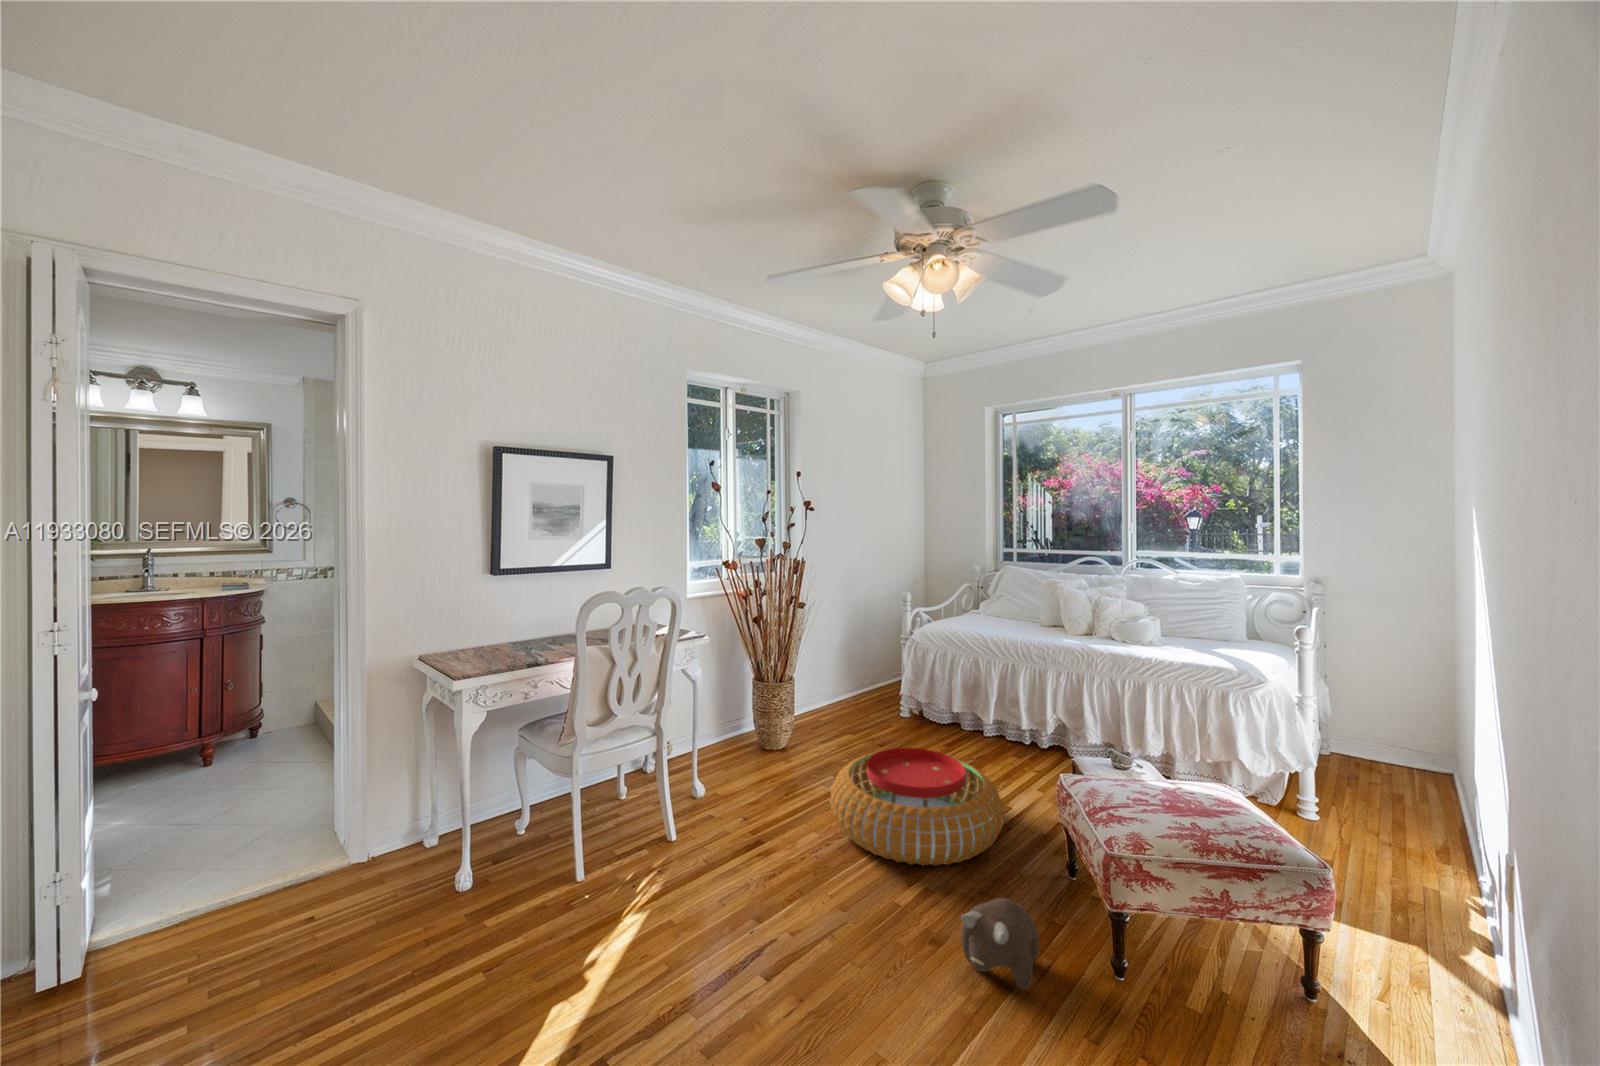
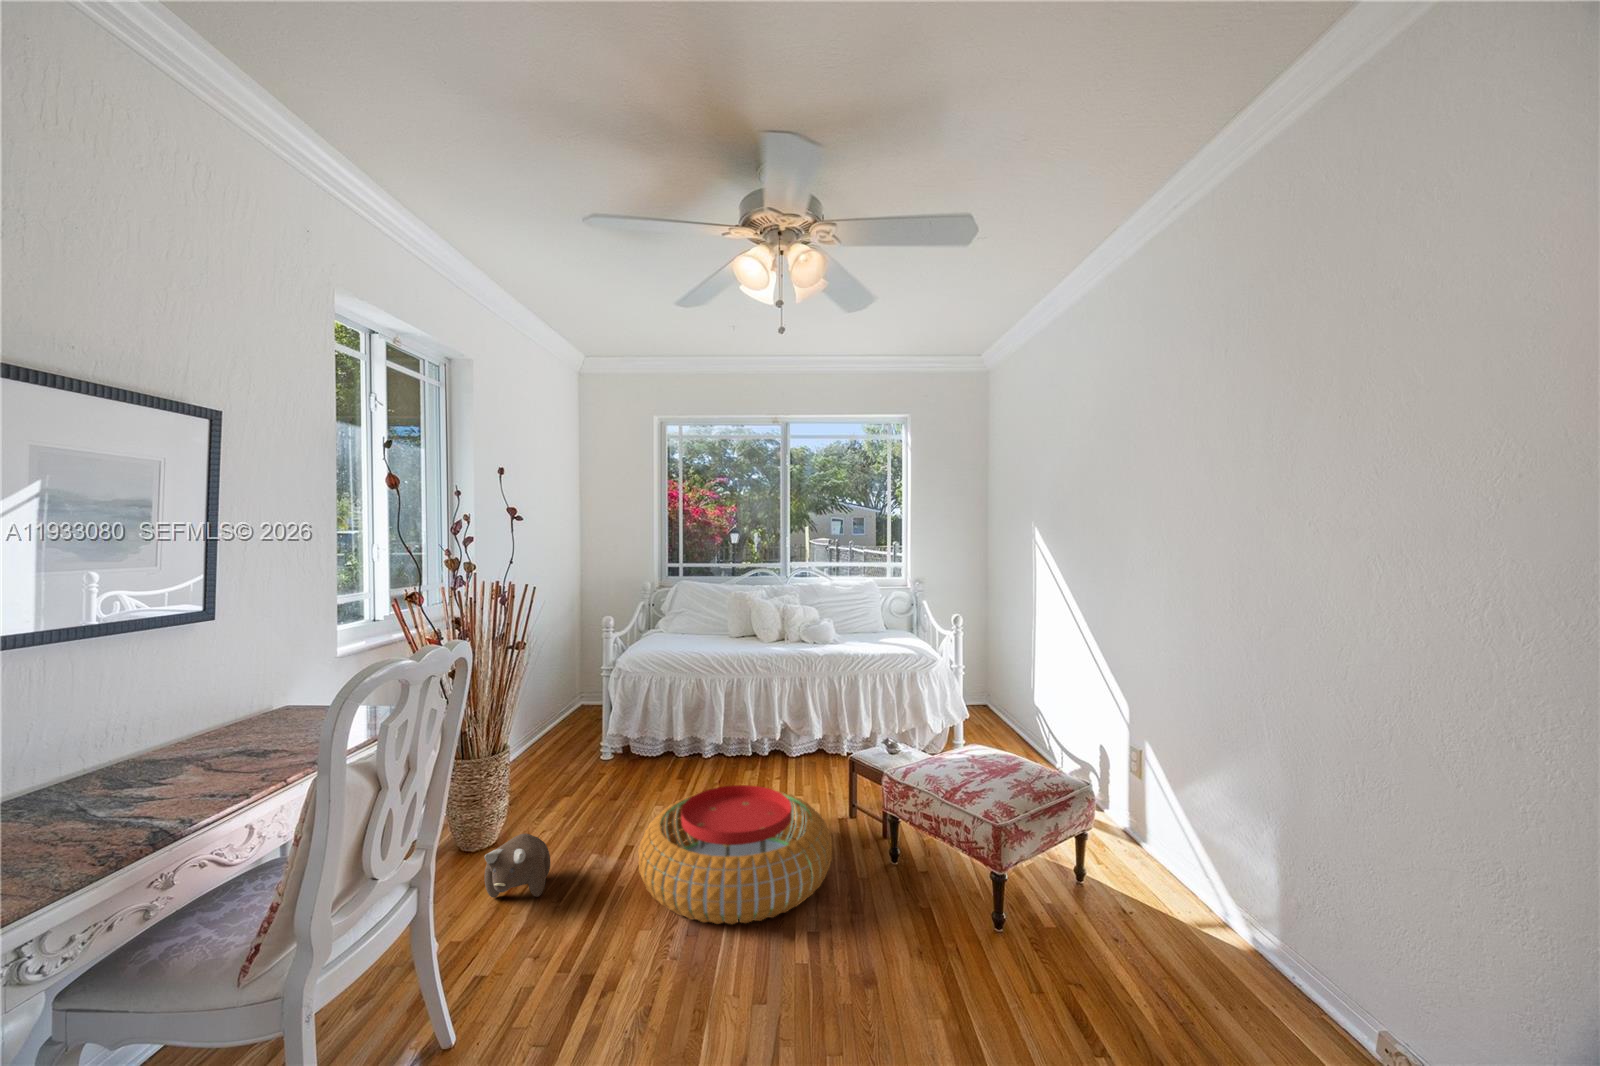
plush toy: present [961,898,1039,990] -> present [484,834,550,898]

